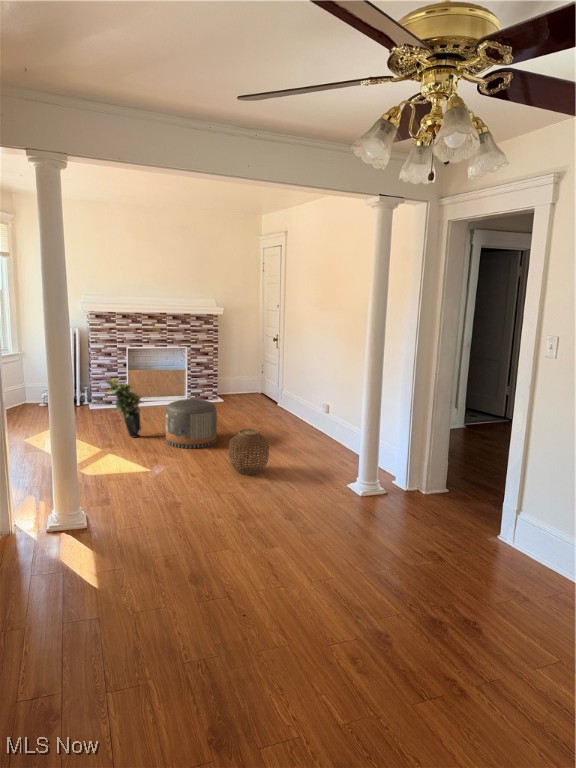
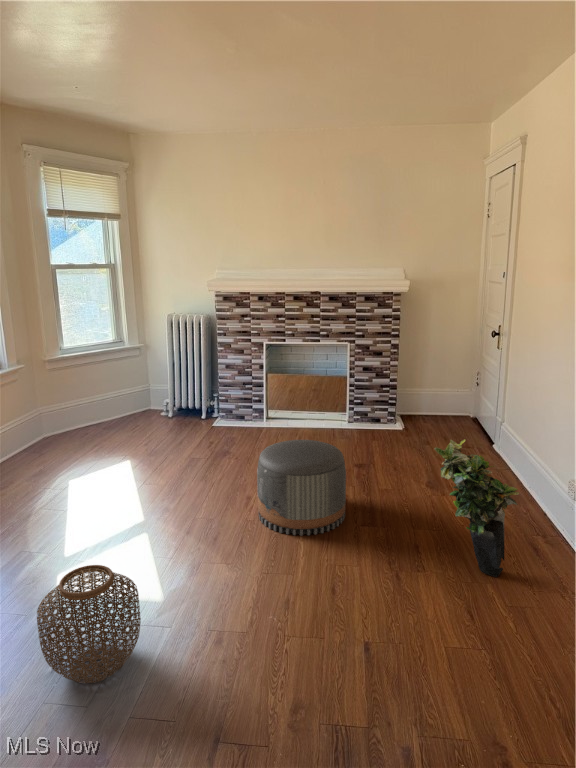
potted plant: present [105,379,142,437] -> present [434,440,519,577]
woven basket: present [229,429,269,475] -> present [37,565,141,683]

